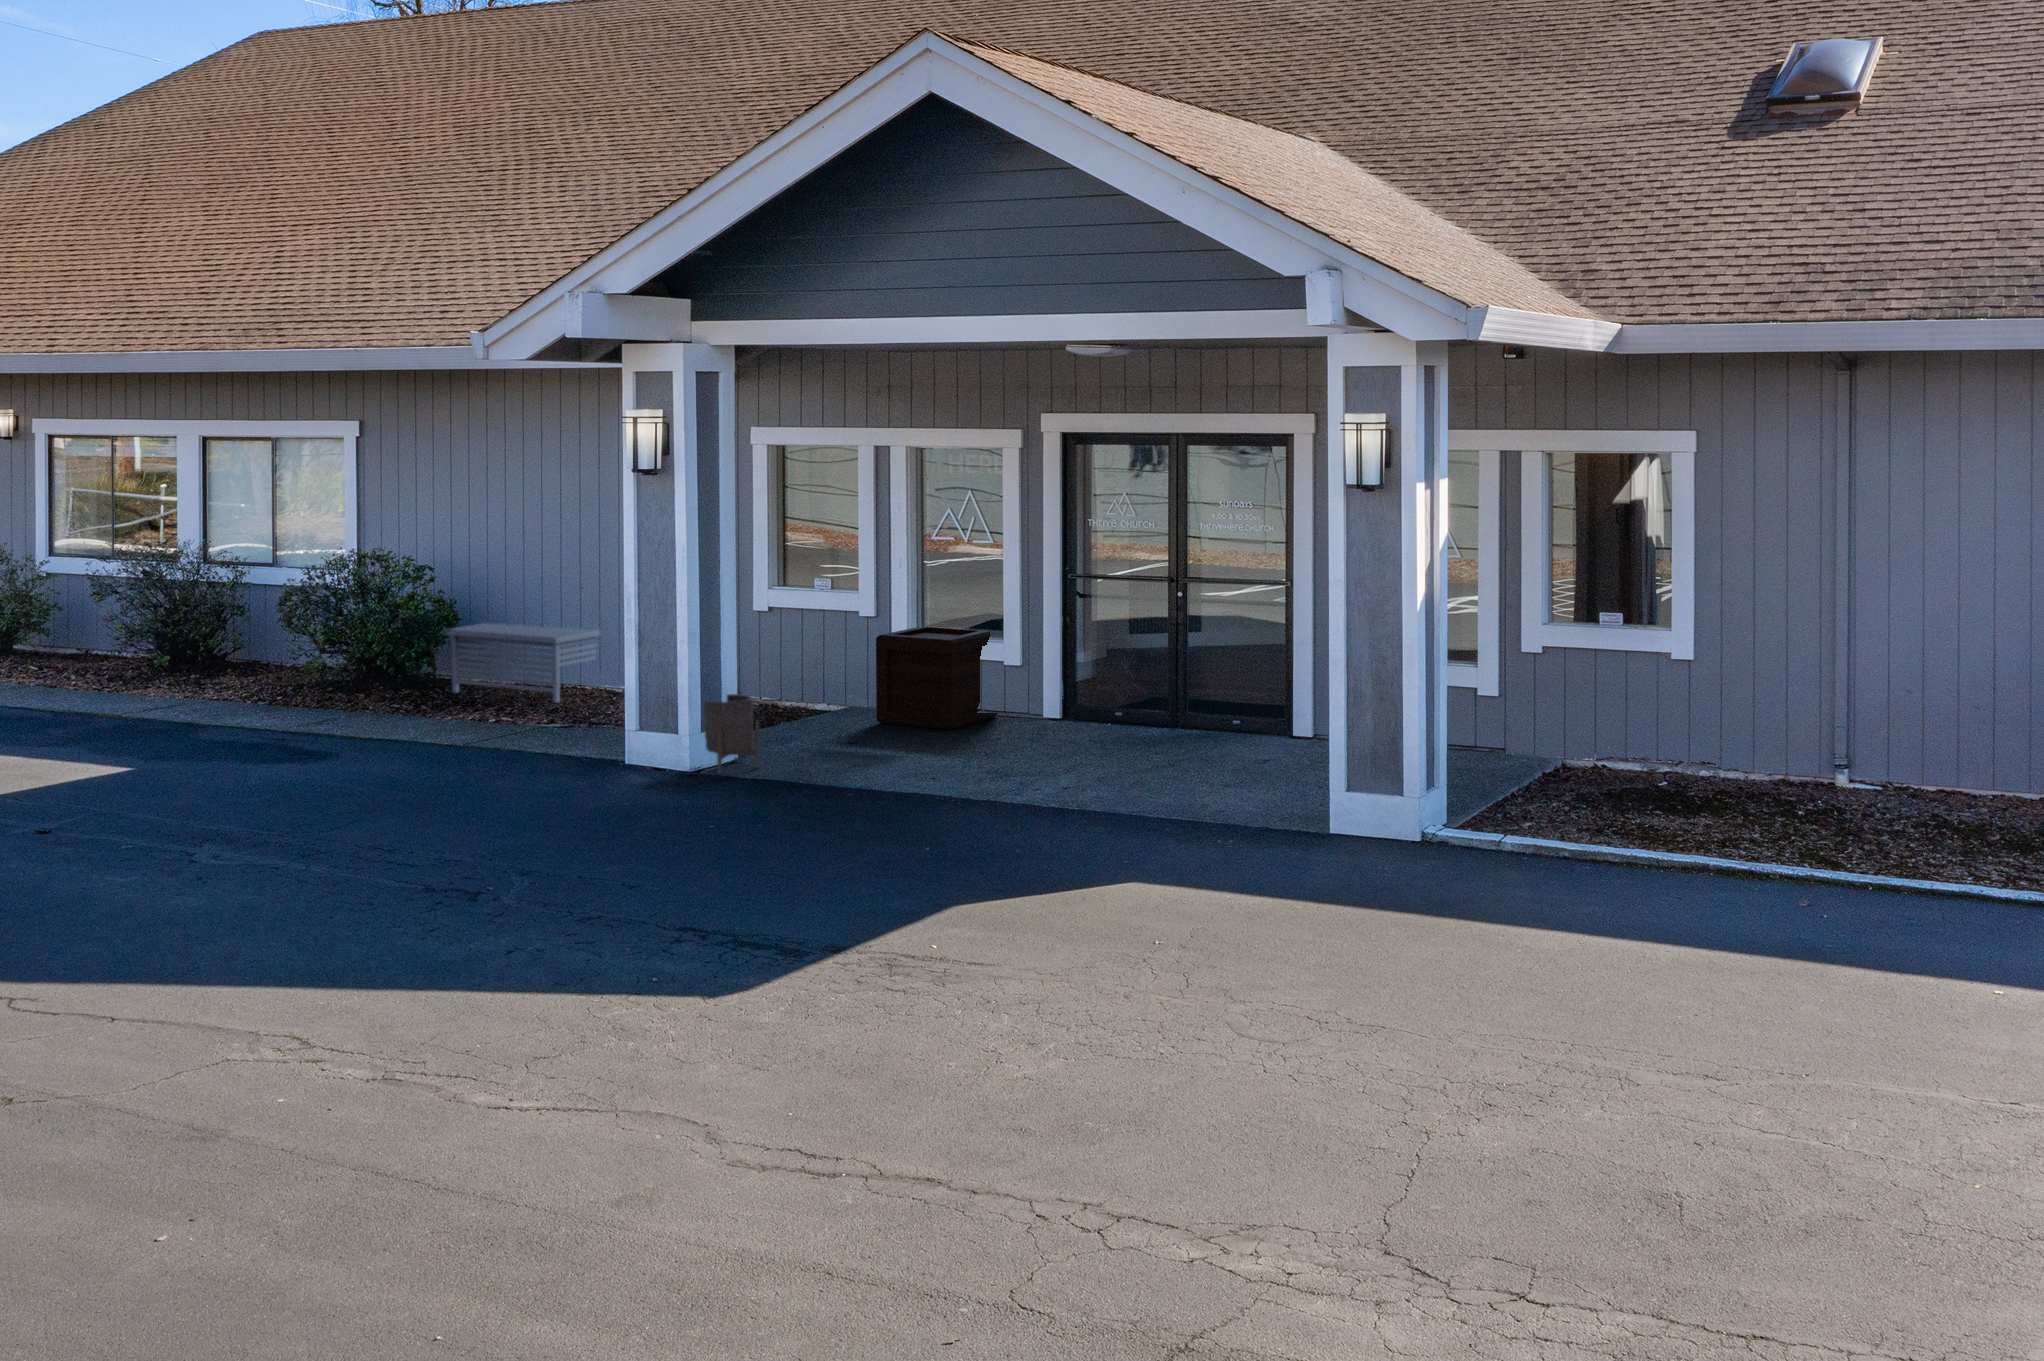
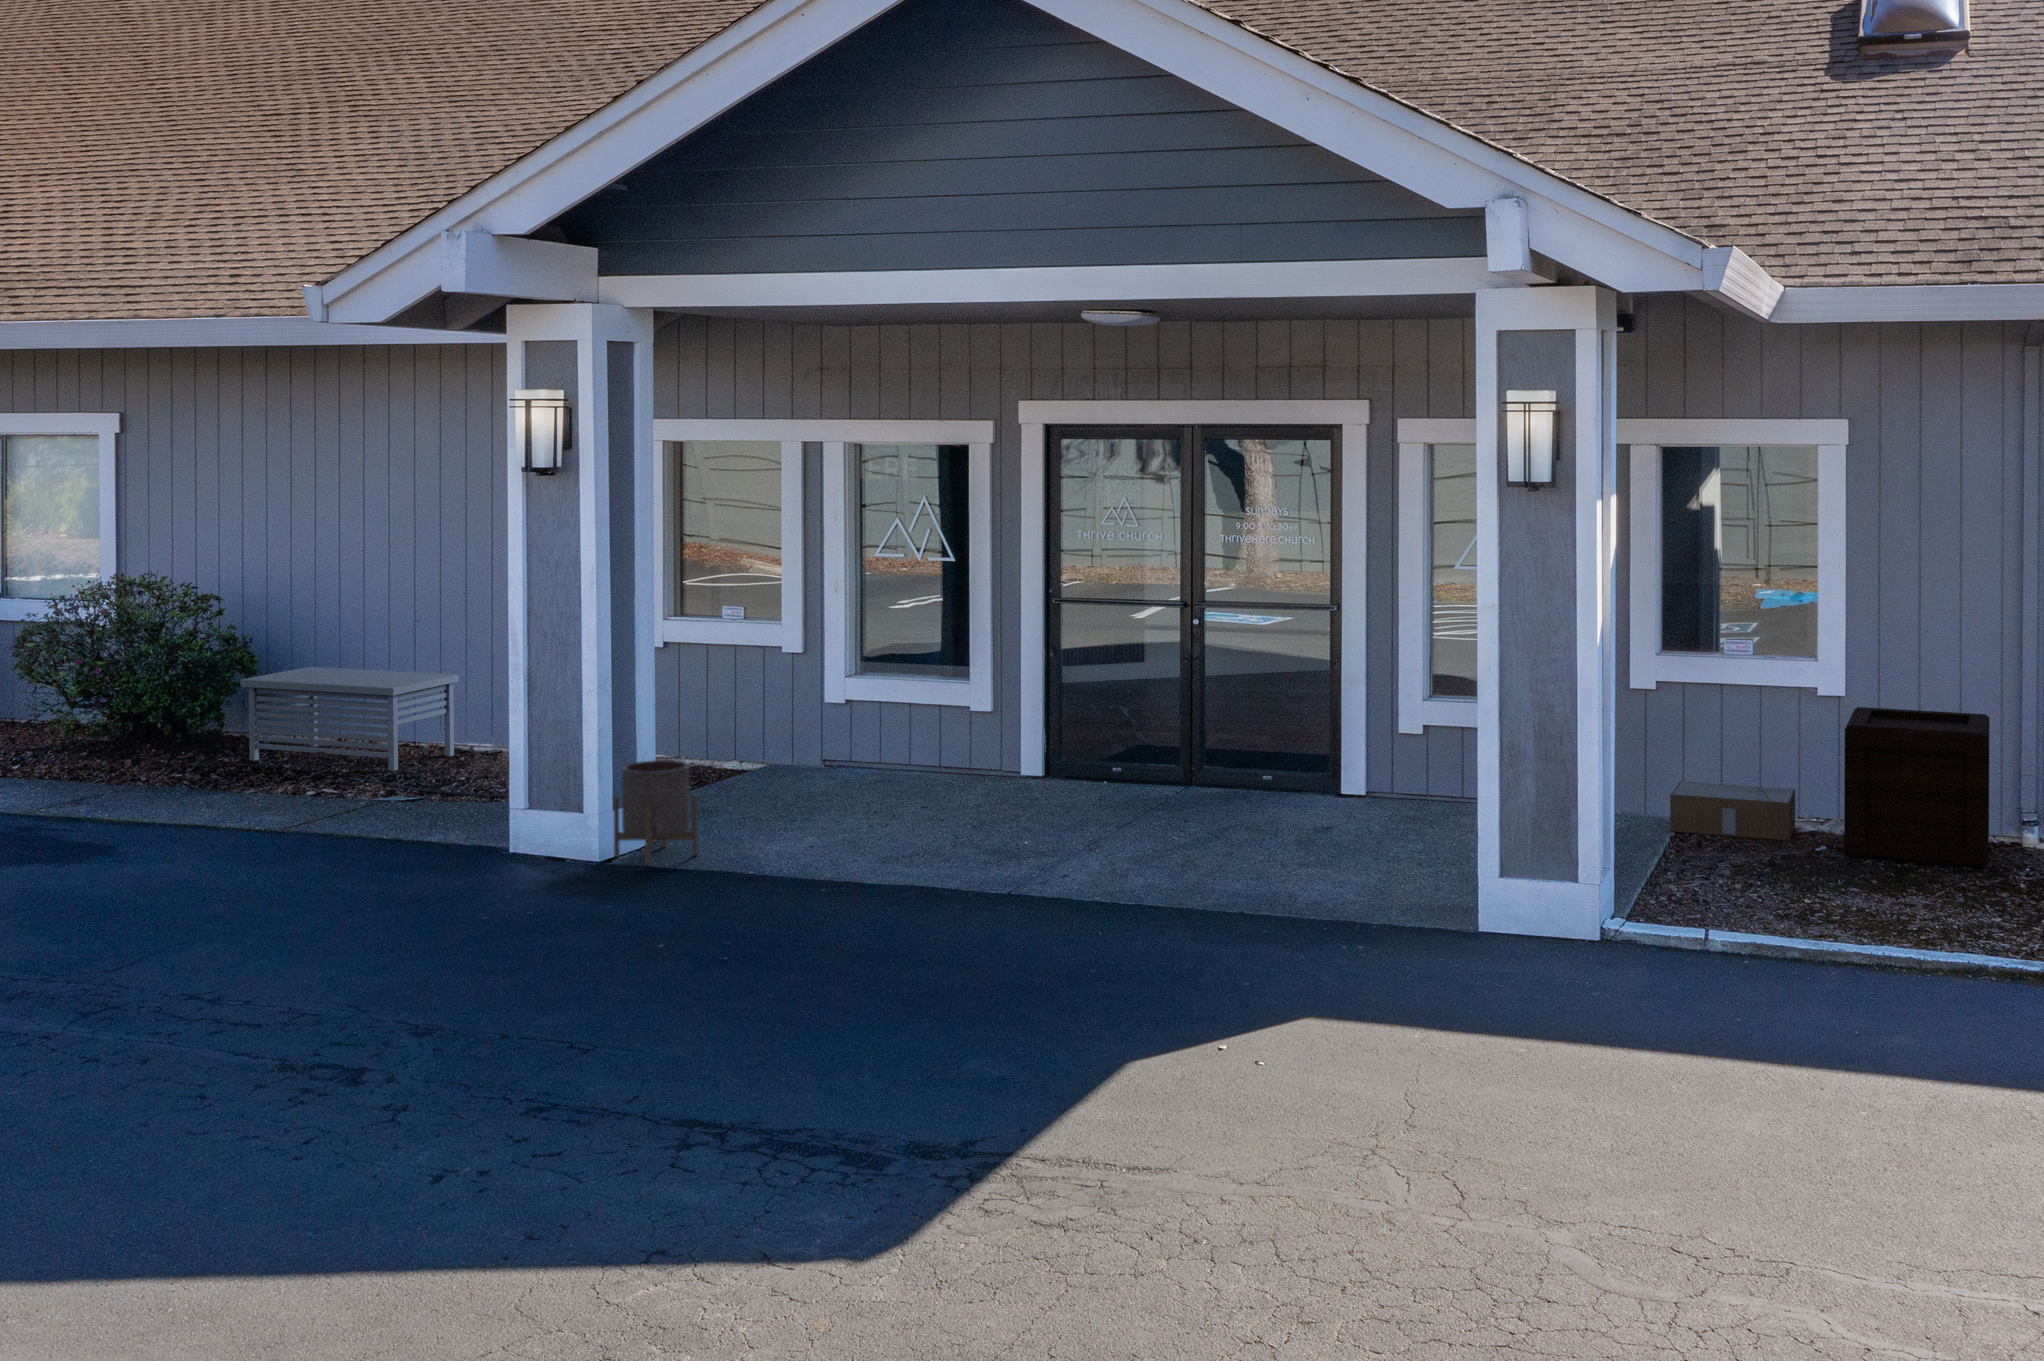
wooden crate: present [876,627,998,730] -> present [1844,707,1989,868]
cardboard box: none [1544,735,1655,784] -> present [1670,782,1795,841]

